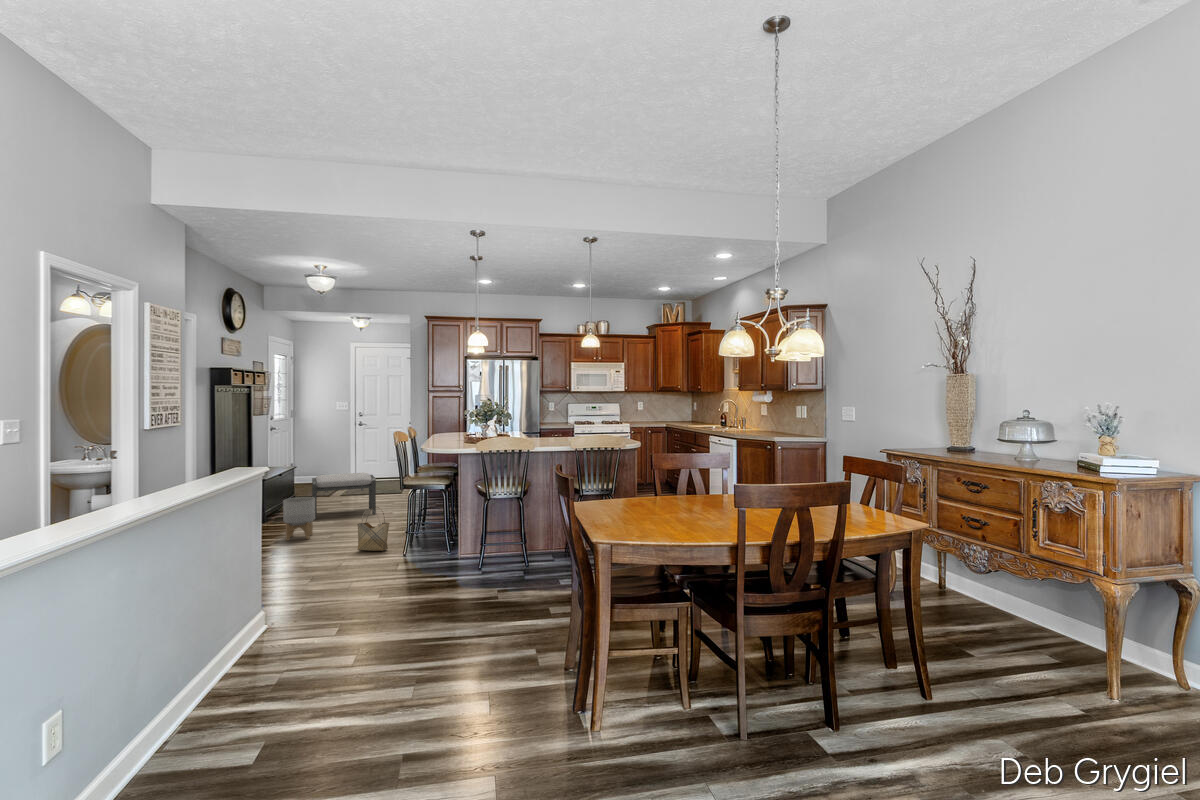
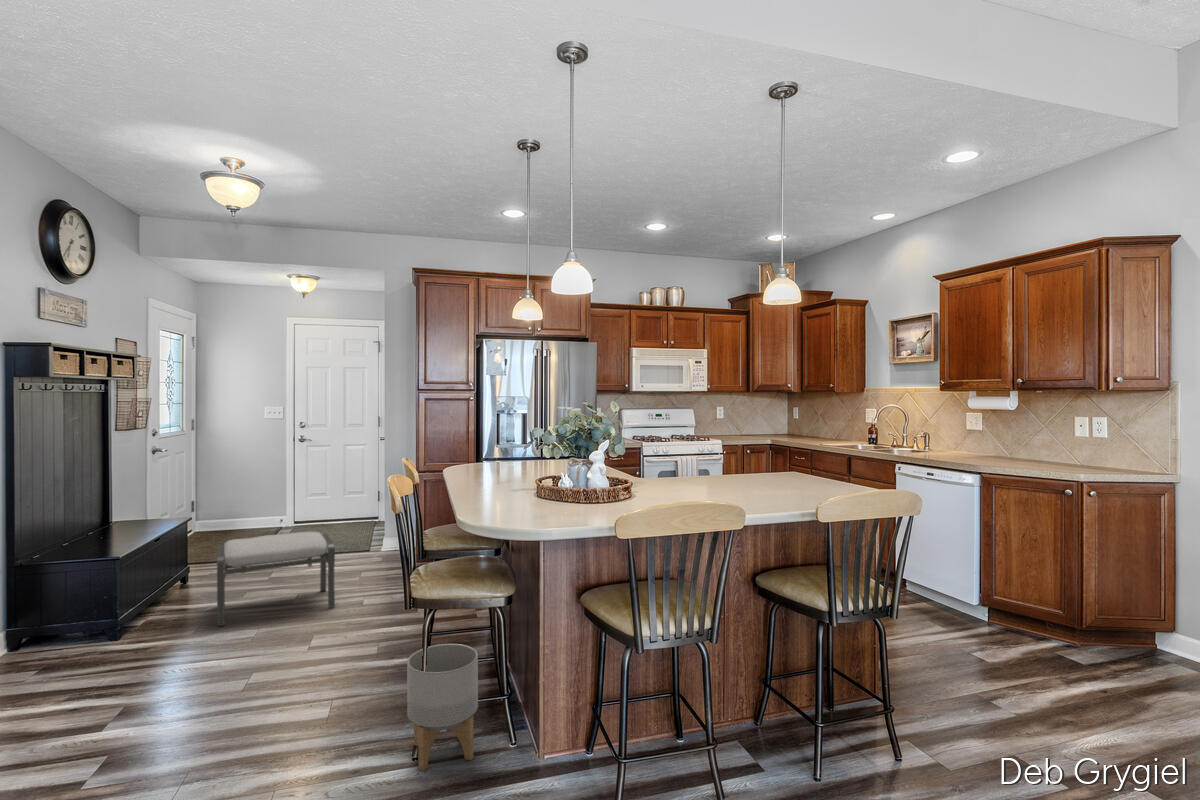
planter: present [283,497,315,541] -> present [407,644,478,771]
woven basket: present [357,507,390,551] -> none [309,640,381,744]

